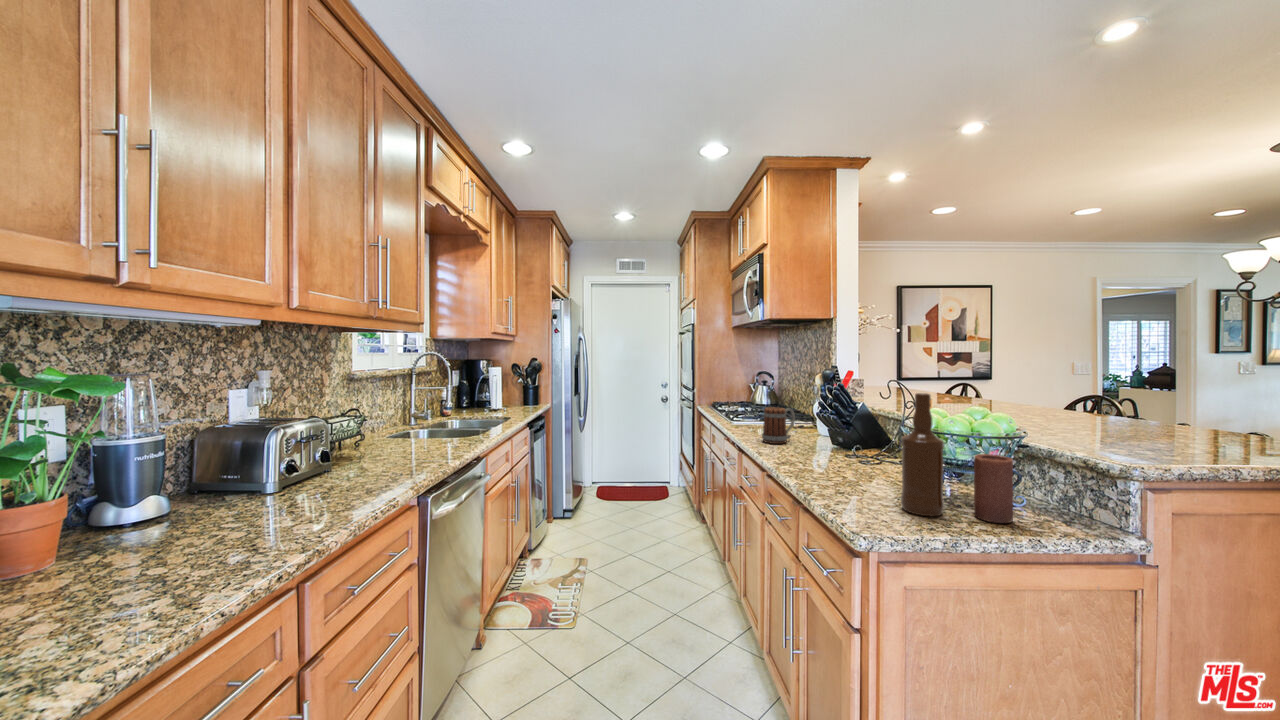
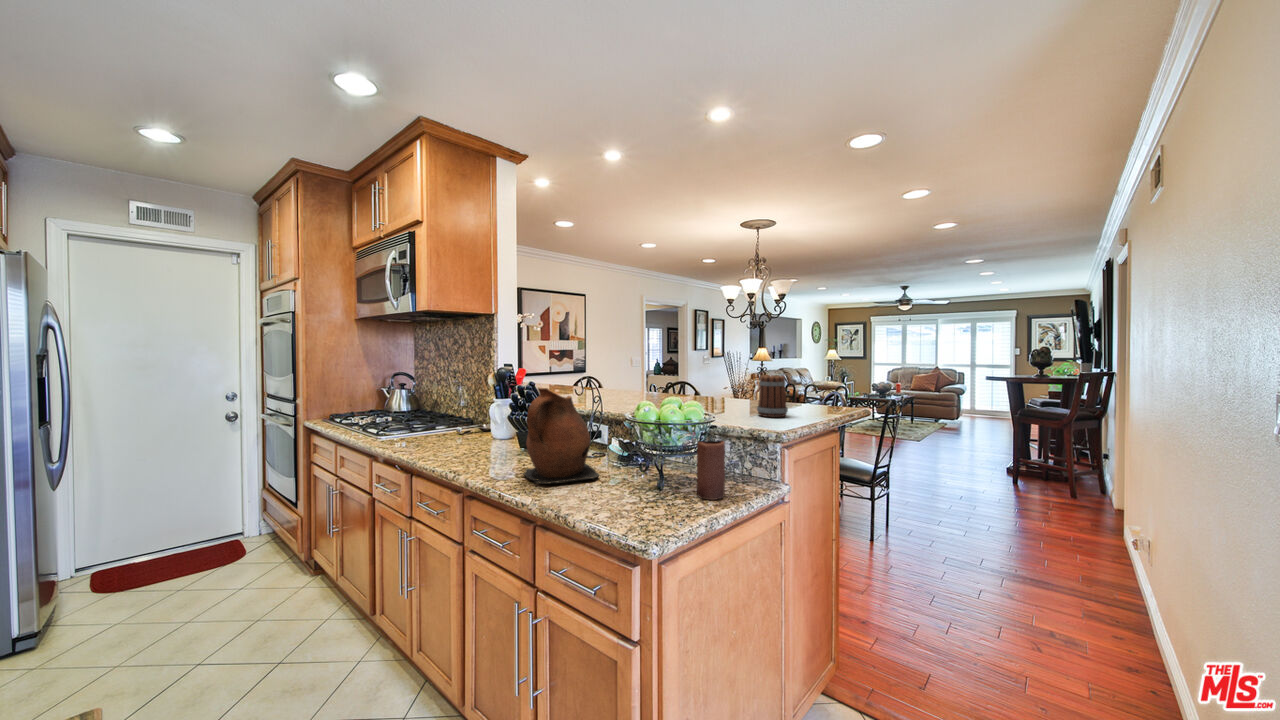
ceramic pitcher: none [810,387,882,479] -> present [523,388,599,484]
bottle: present [901,393,944,516] -> none [646,388,682,511]
mug: present [762,407,795,444] -> present [757,375,788,417]

